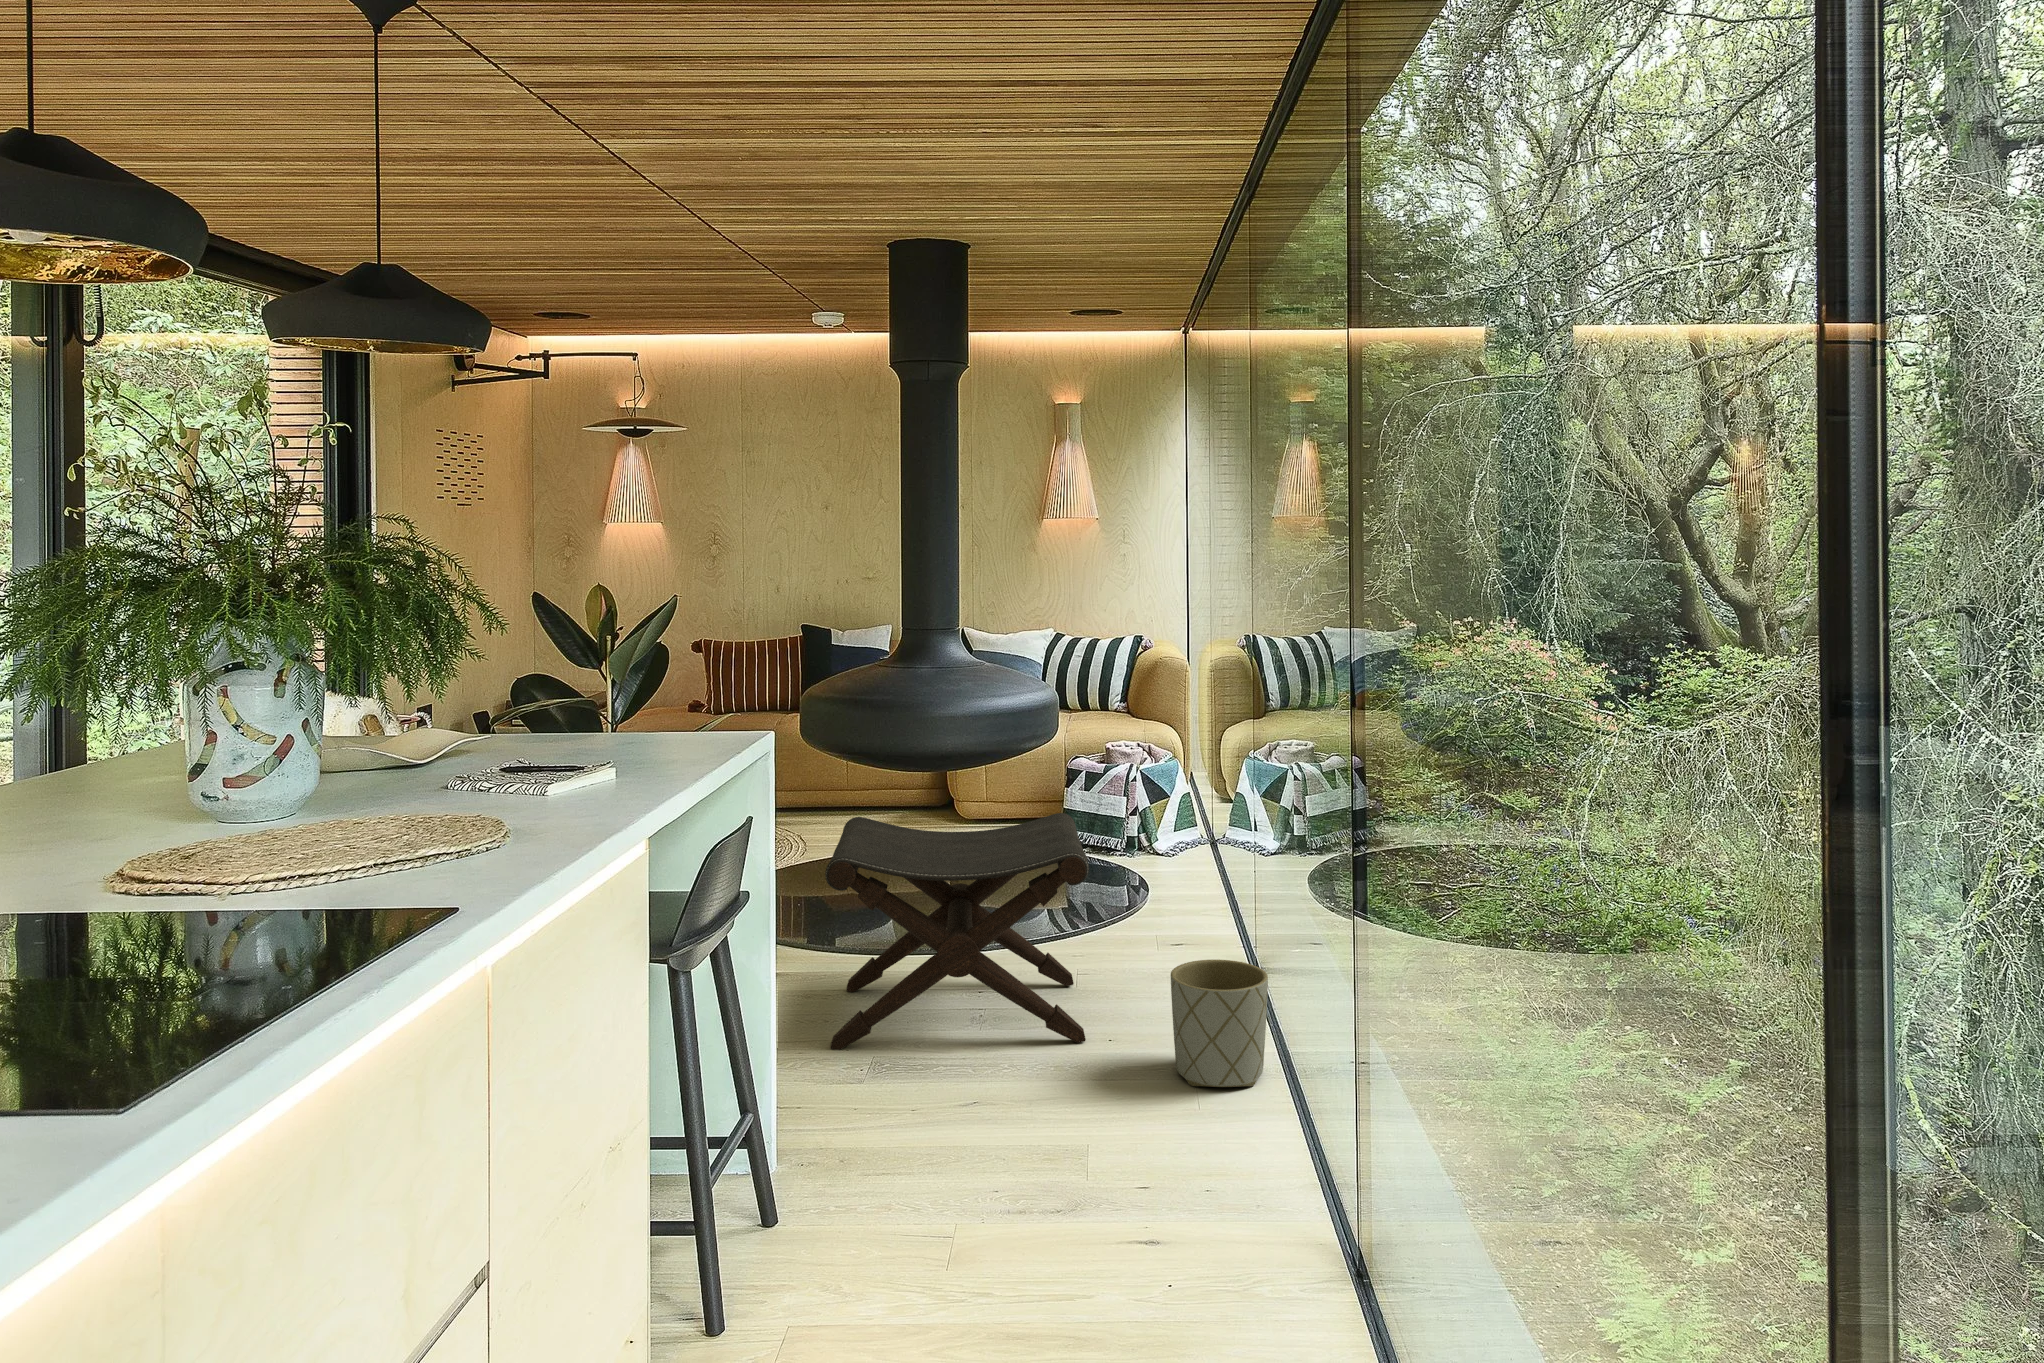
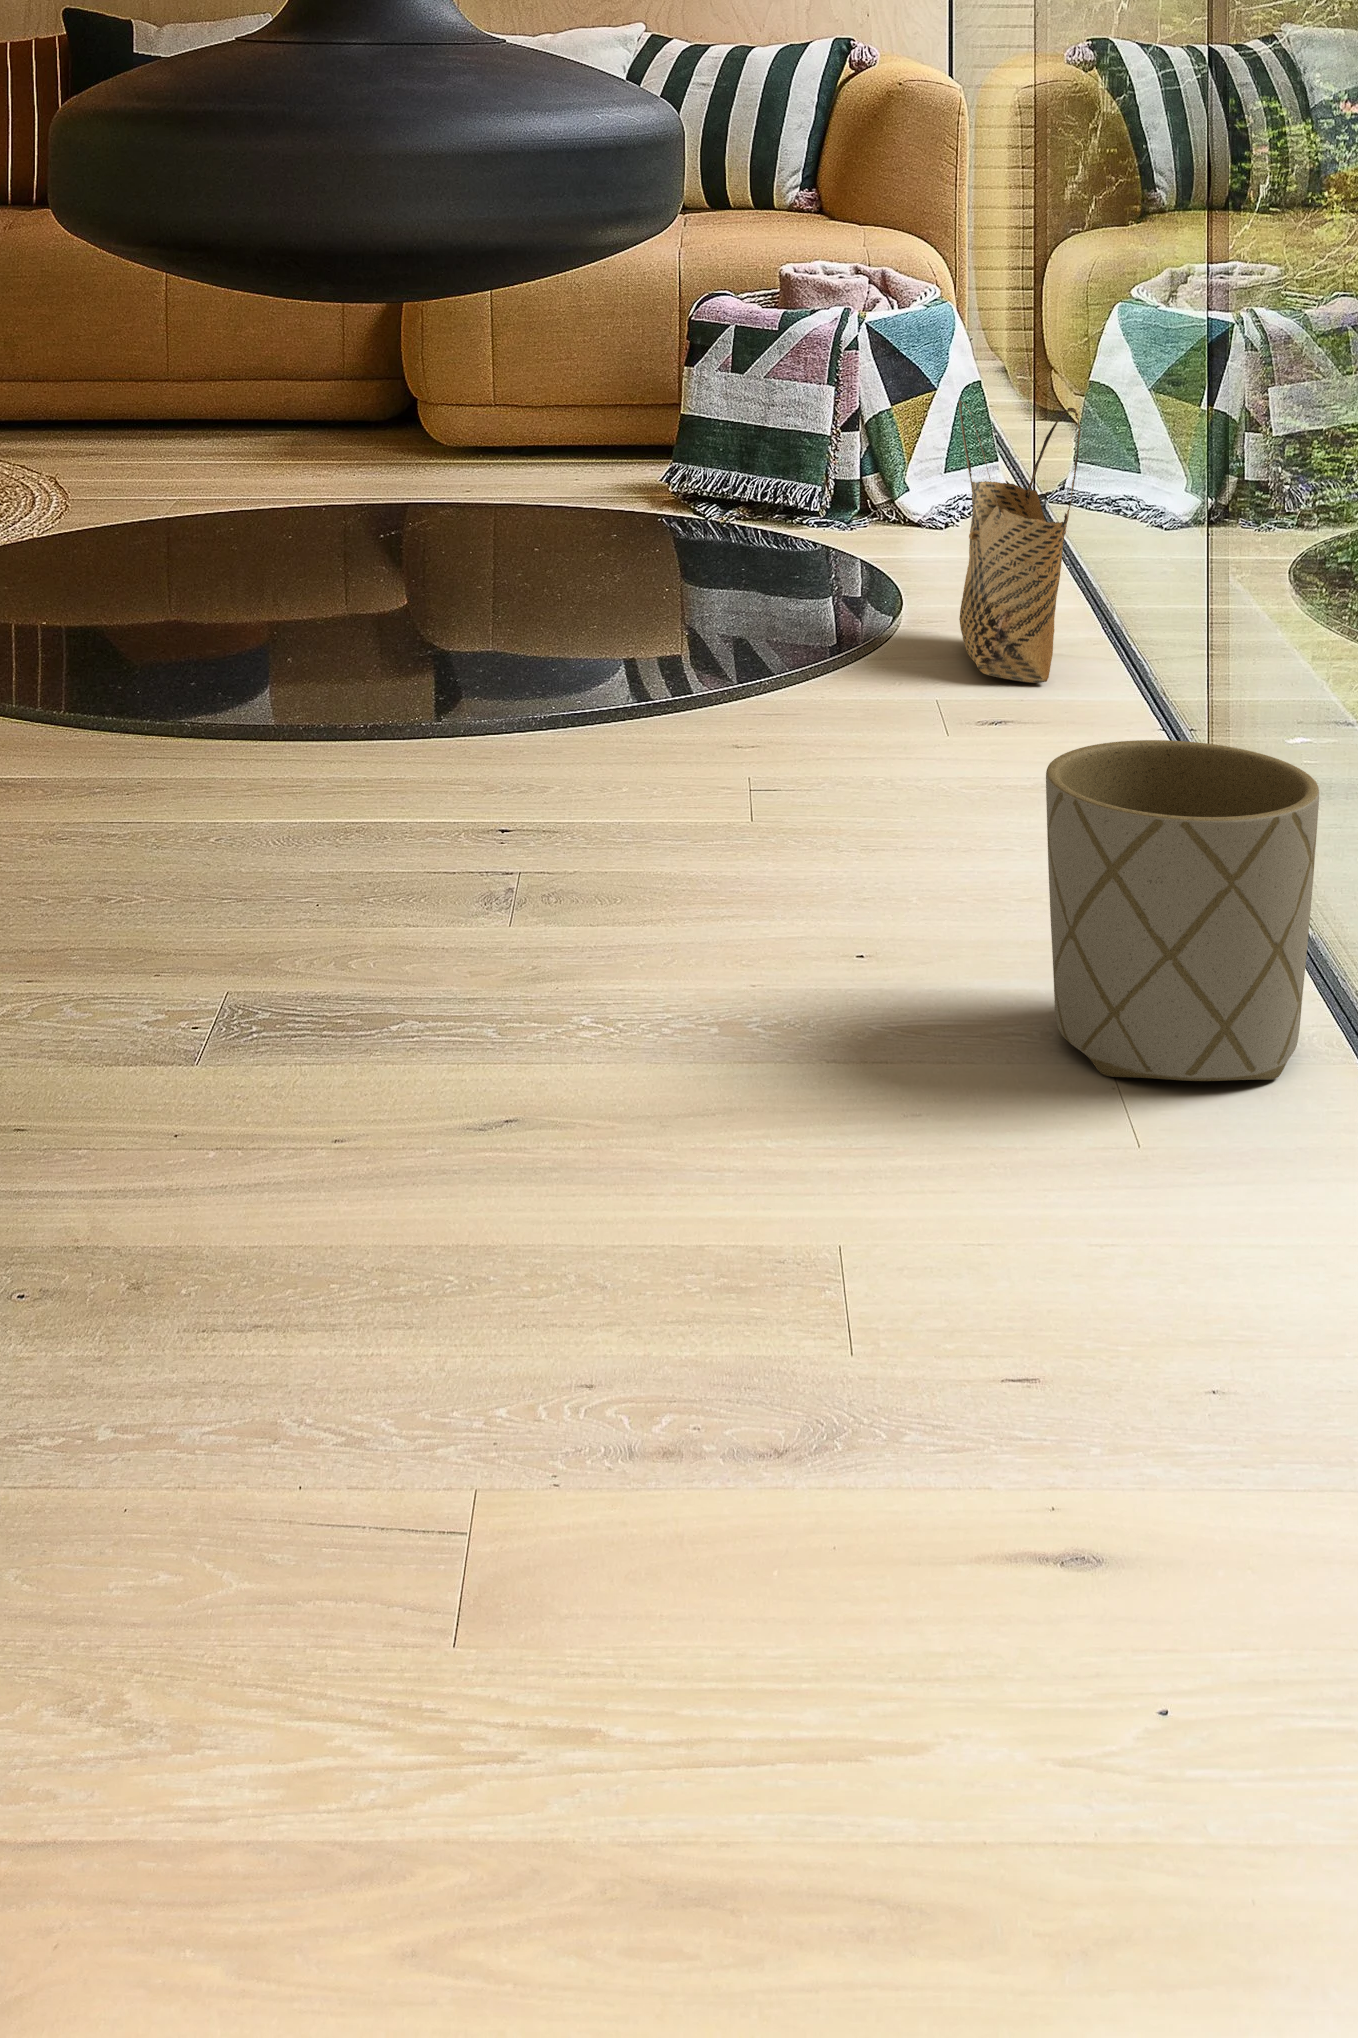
woven basket: none [1166,812,1214,928] -> present [958,400,1080,683]
footstool: present [825,813,1089,1050] -> none [102,372,814,965]

